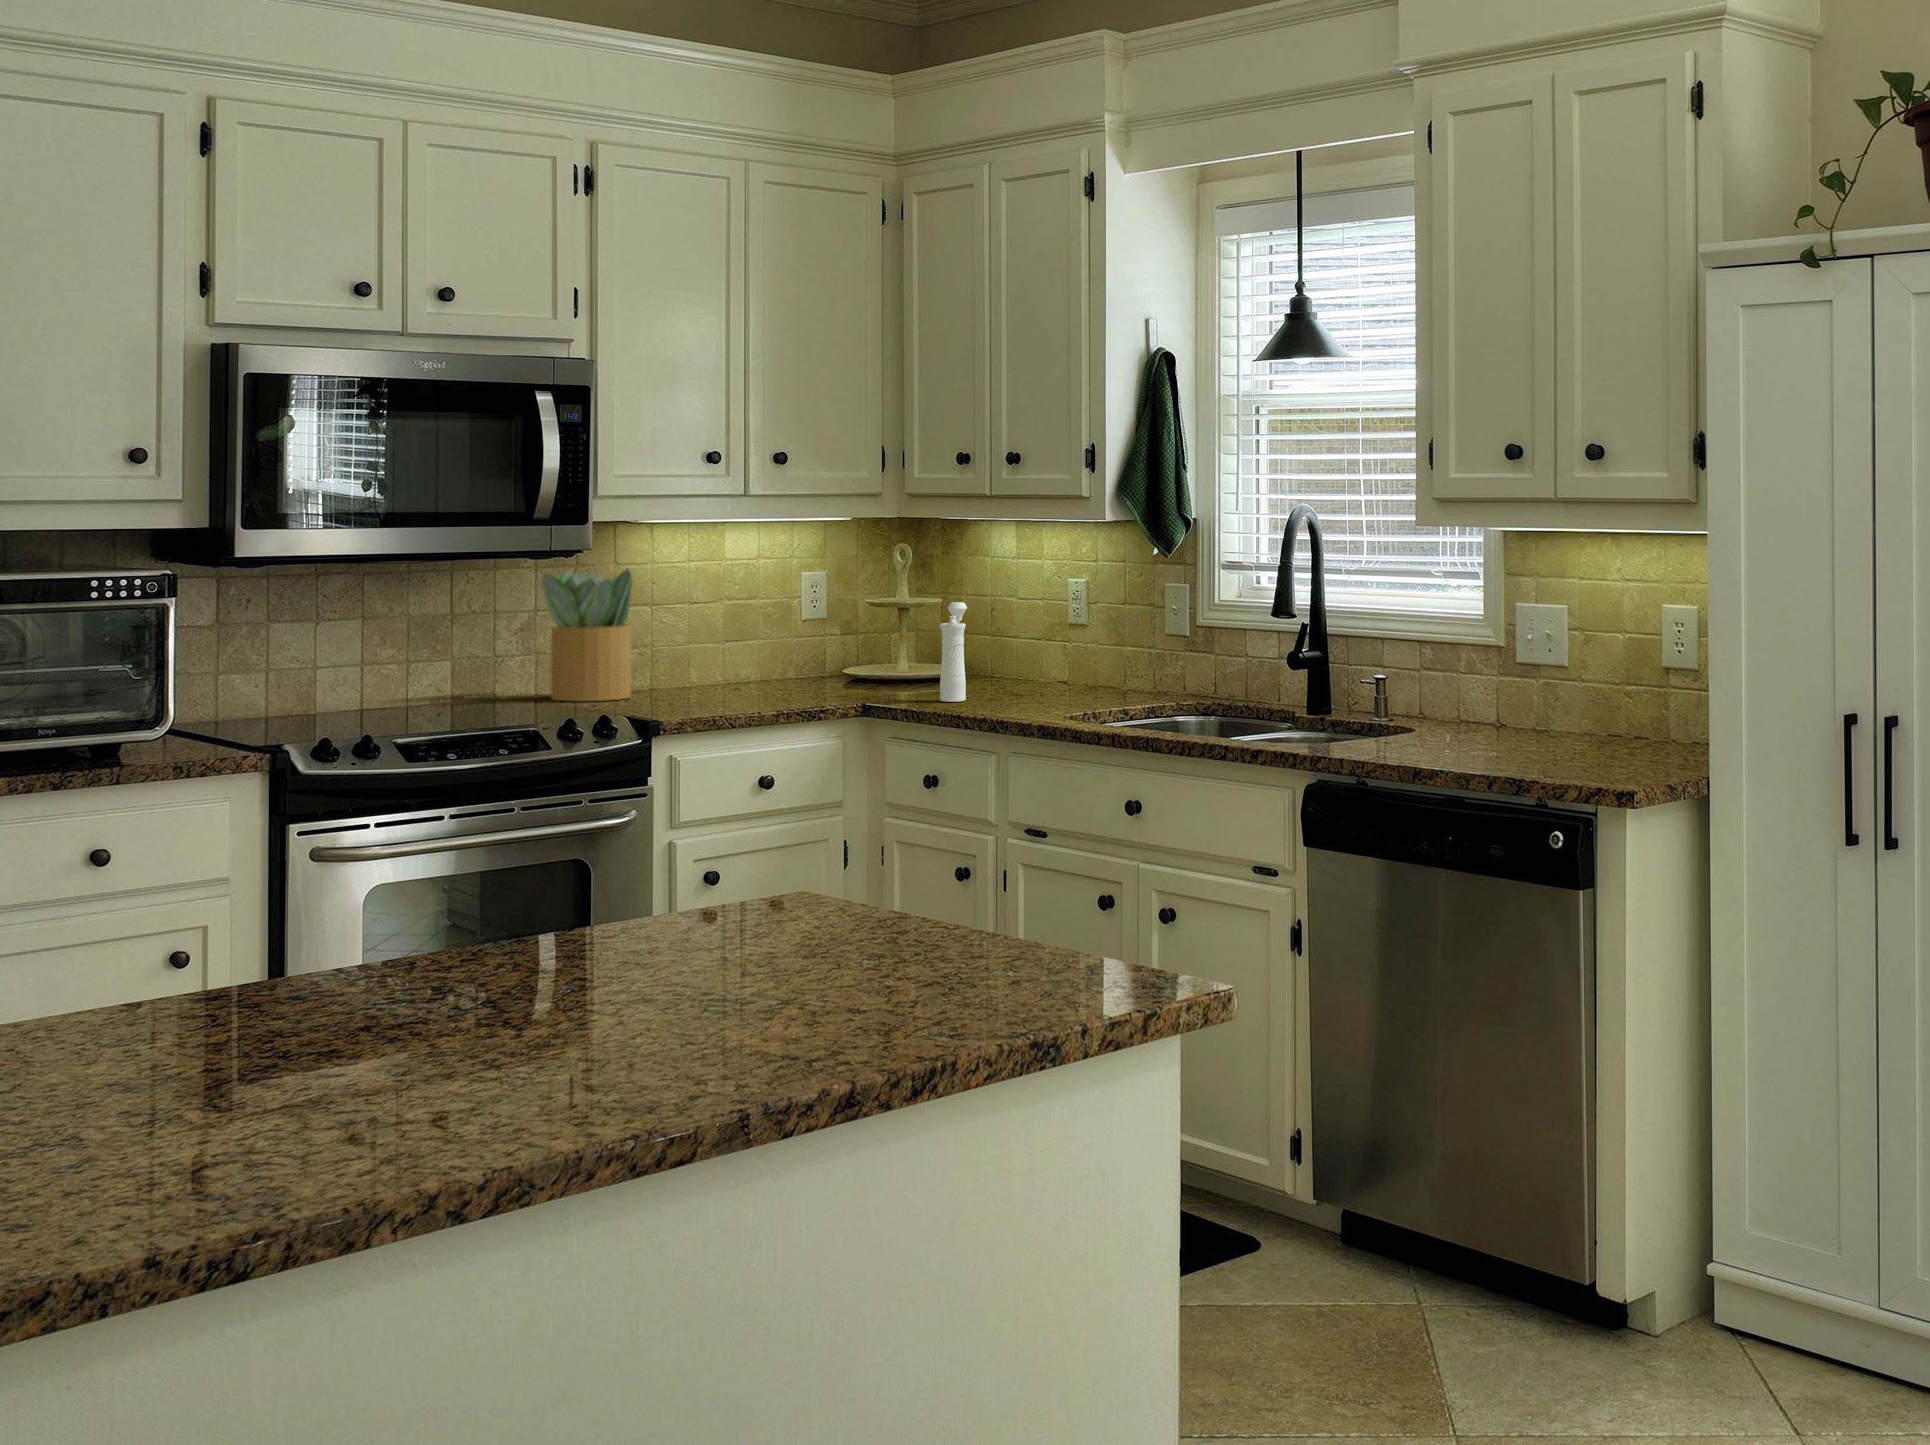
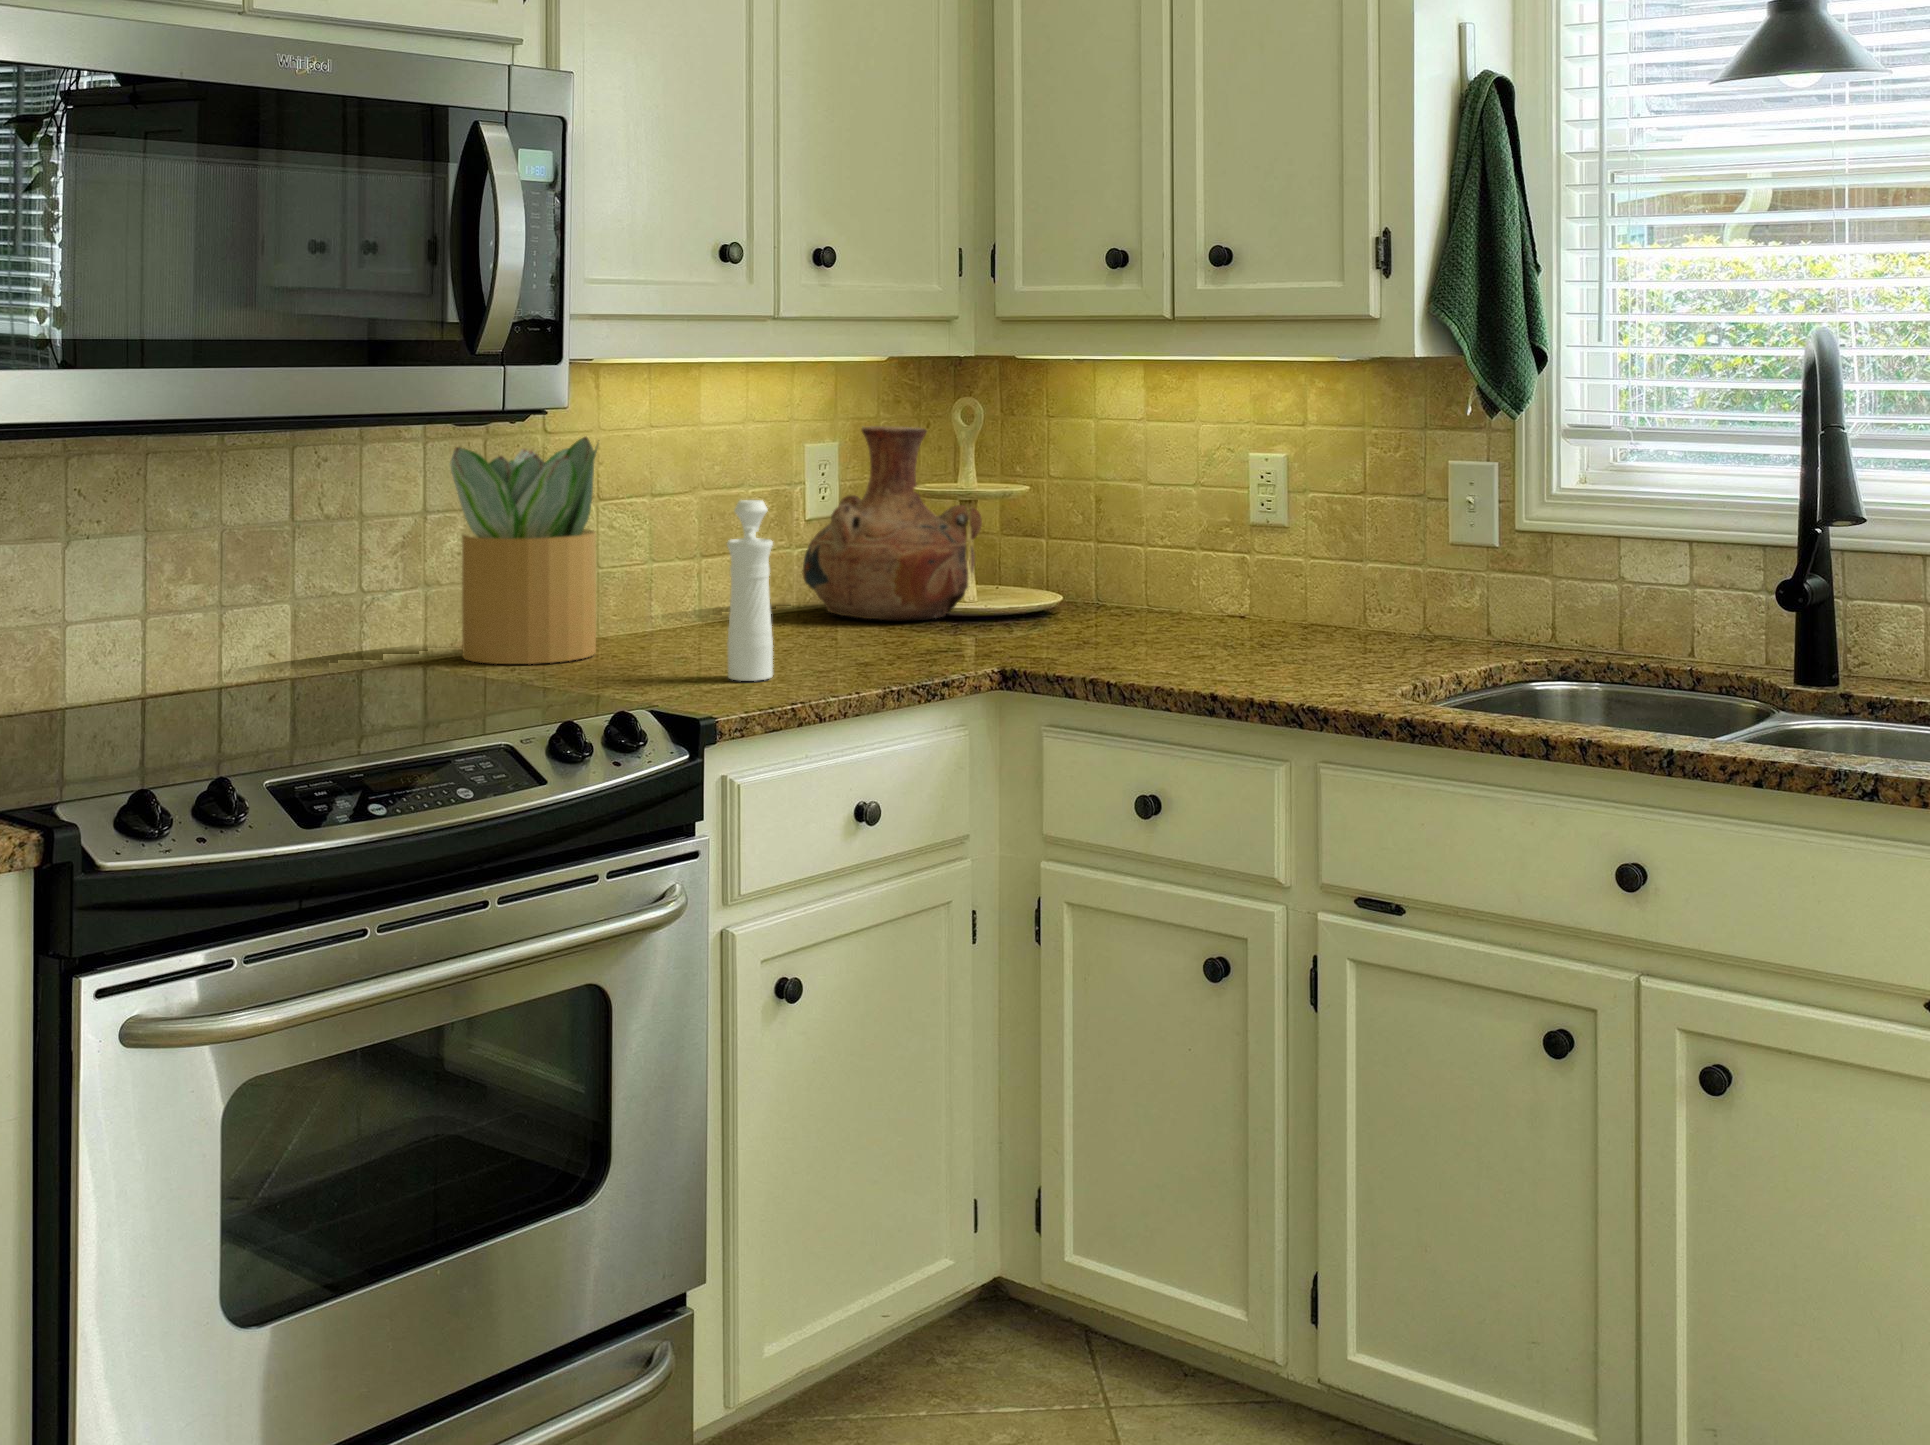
vase: none [783,564,898,685] -> present [802,426,982,620]
pepper mill: present [940,602,967,702] -> present [727,500,773,681]

